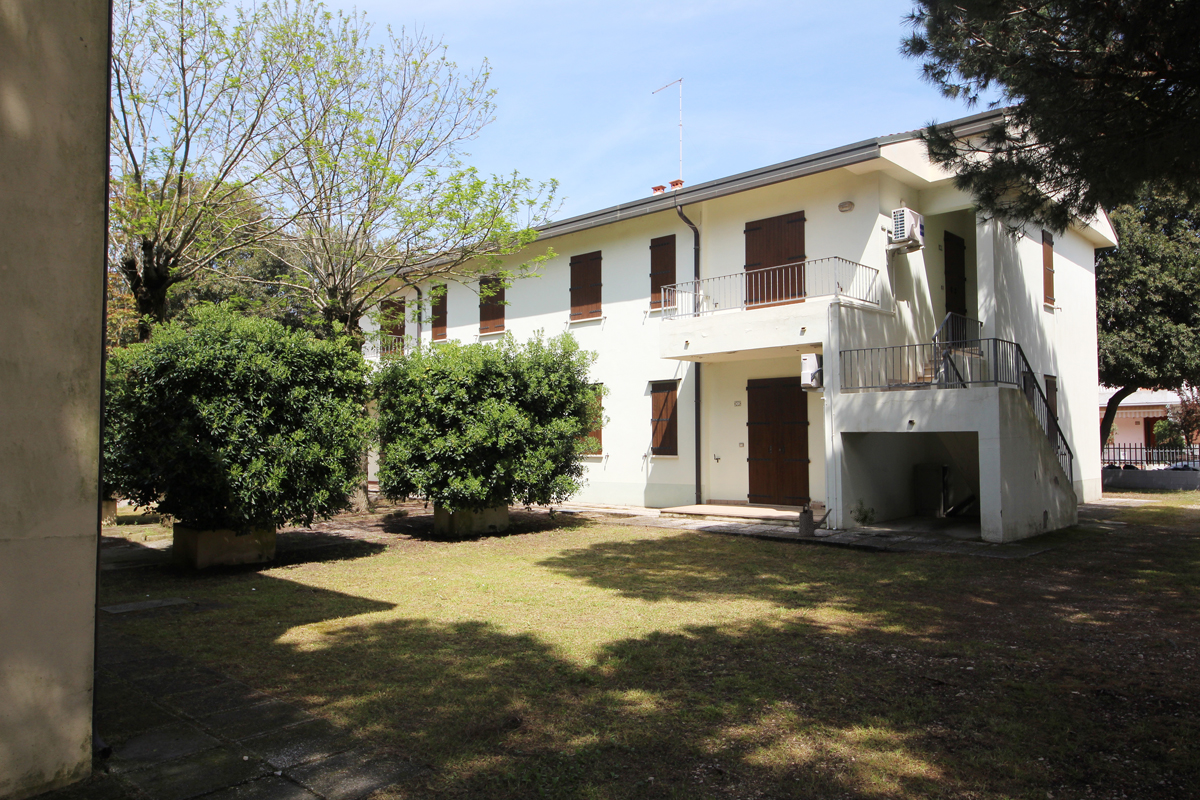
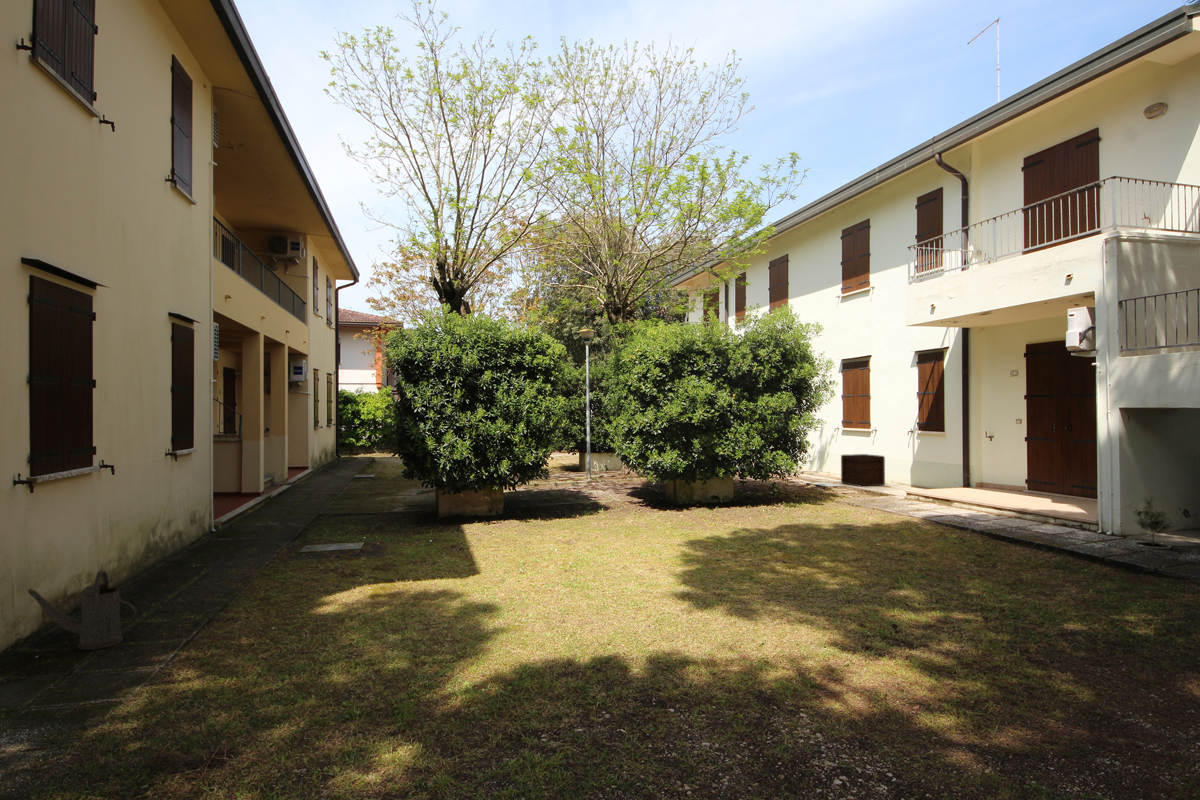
wooden crate: none [579,479,619,510] -> present [841,454,885,486]
watering can: present [793,503,832,537] -> present [28,571,136,650]

